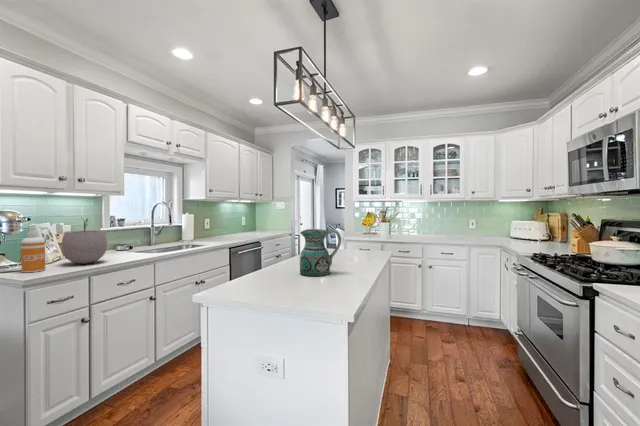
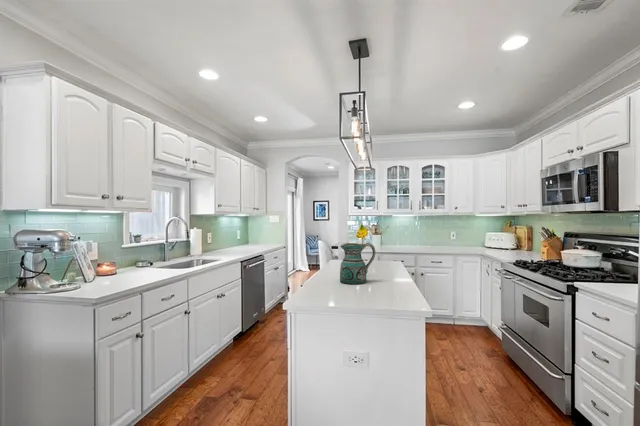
plant pot: present [62,219,107,264] -> none [106,234,147,279]
soap dispenser: present [21,227,45,272] -> none [76,244,97,289]

